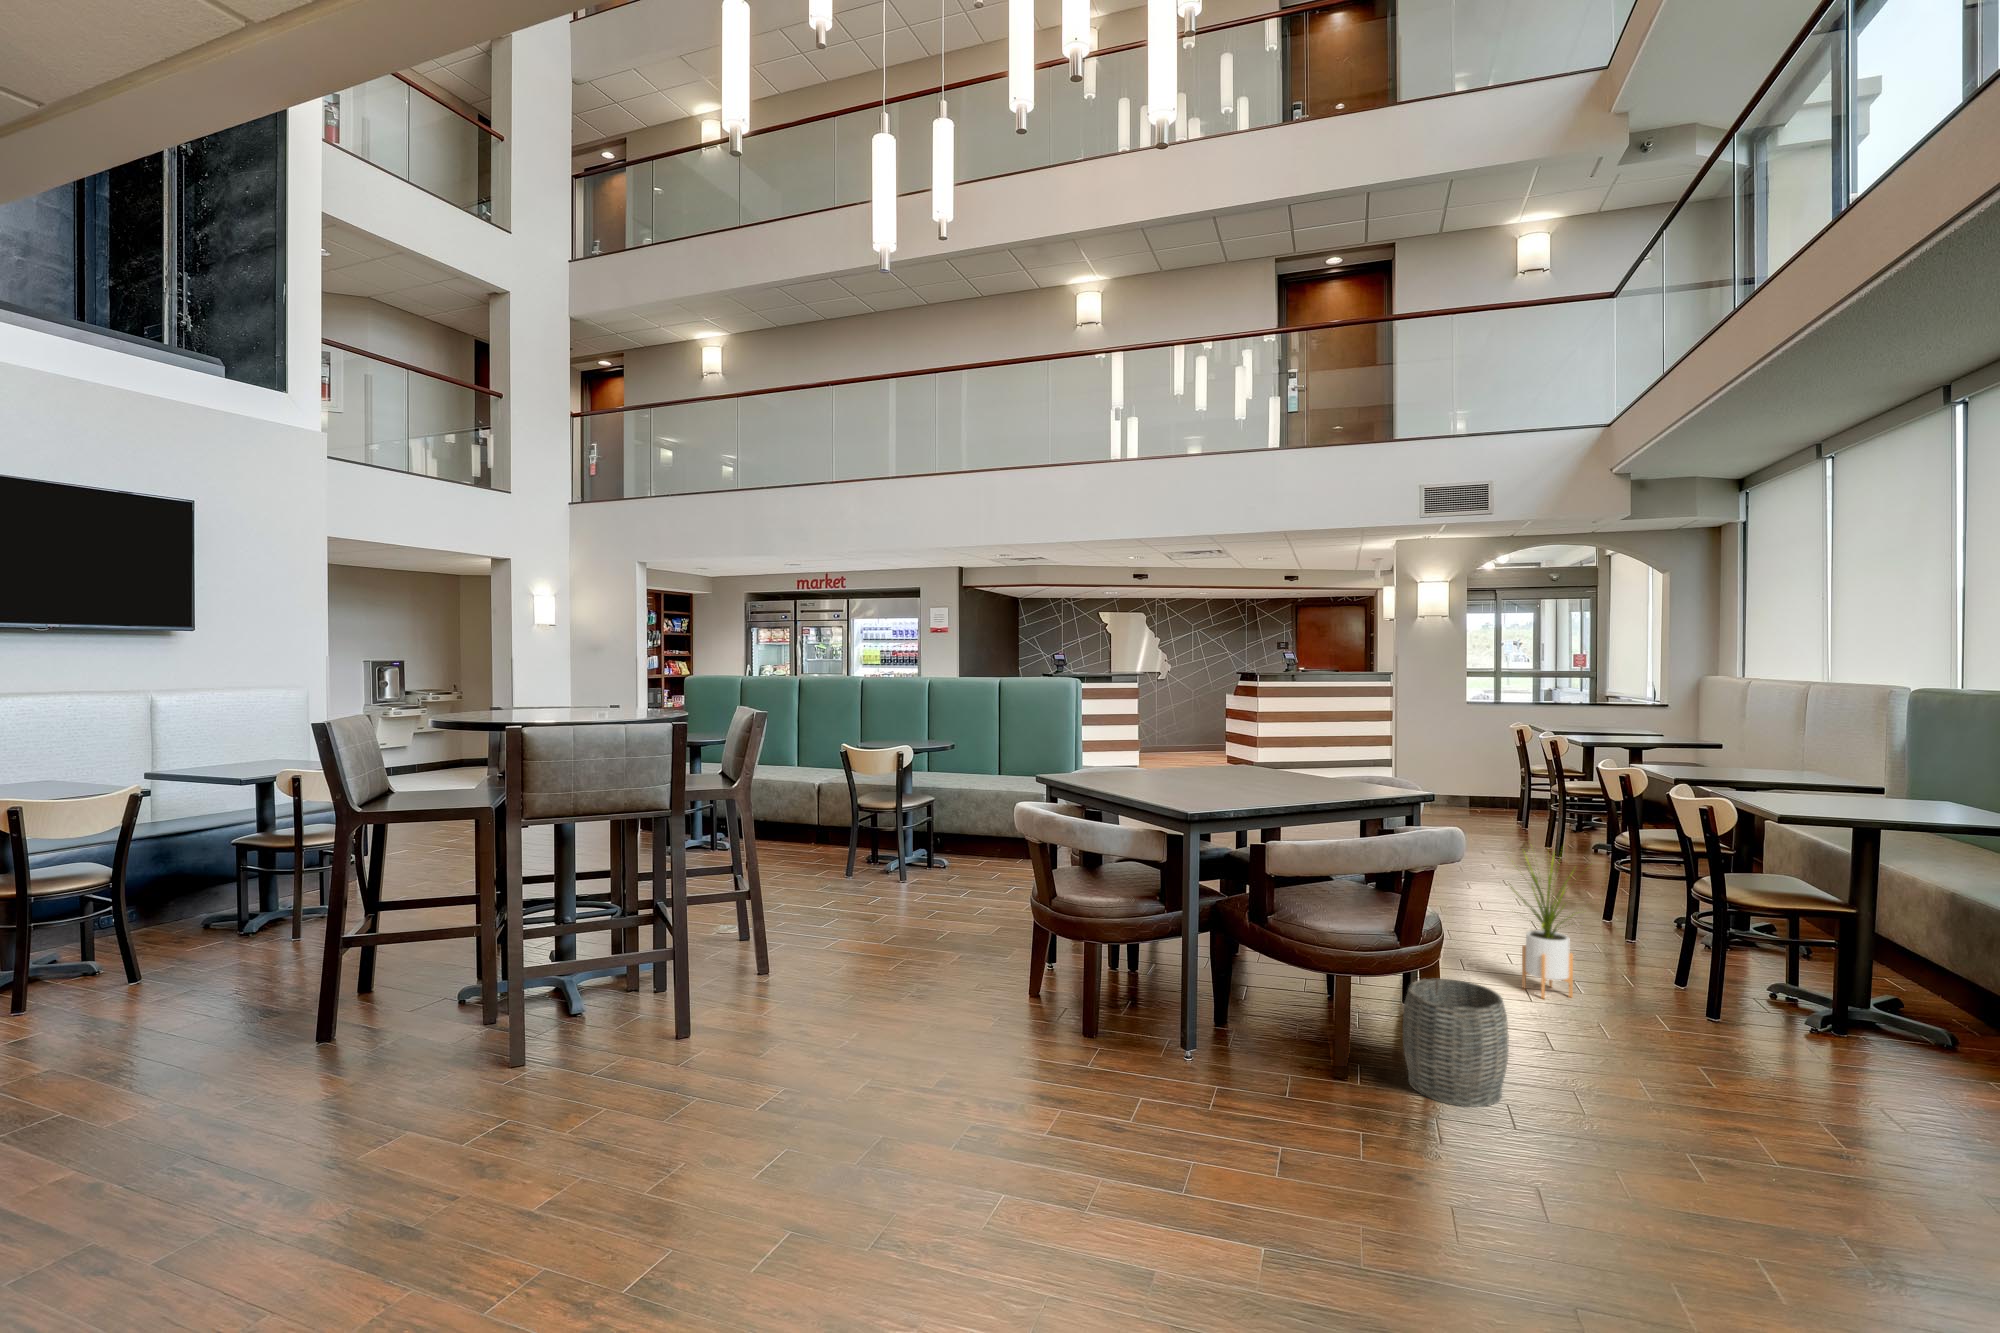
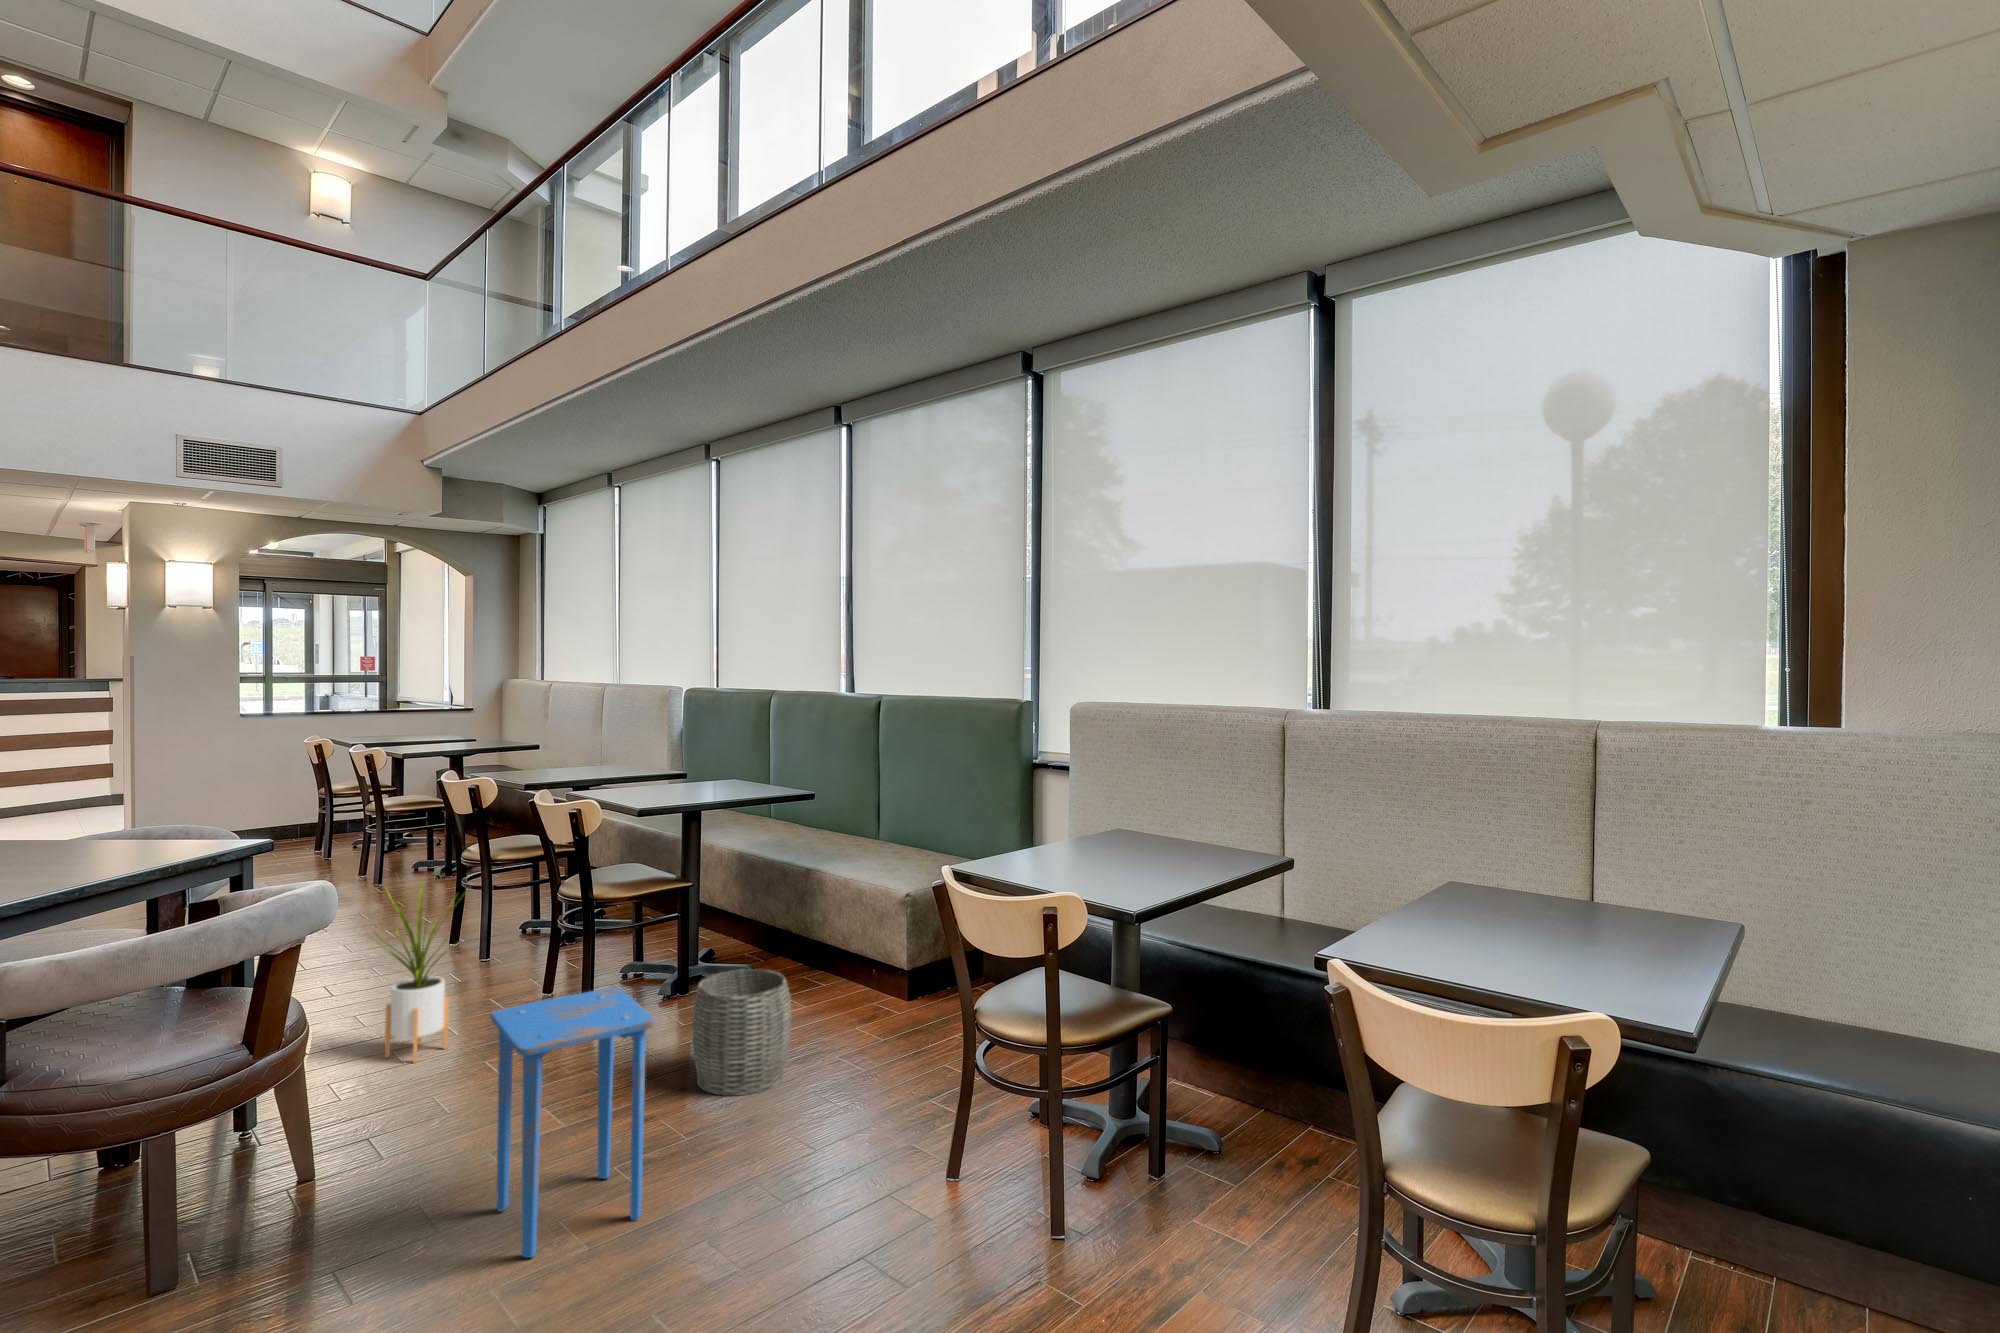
side table: none [1558,956,1697,1177] -> present [490,987,656,1258]
woven basket: present [1403,979,1508,1107] -> present [692,969,791,1096]

